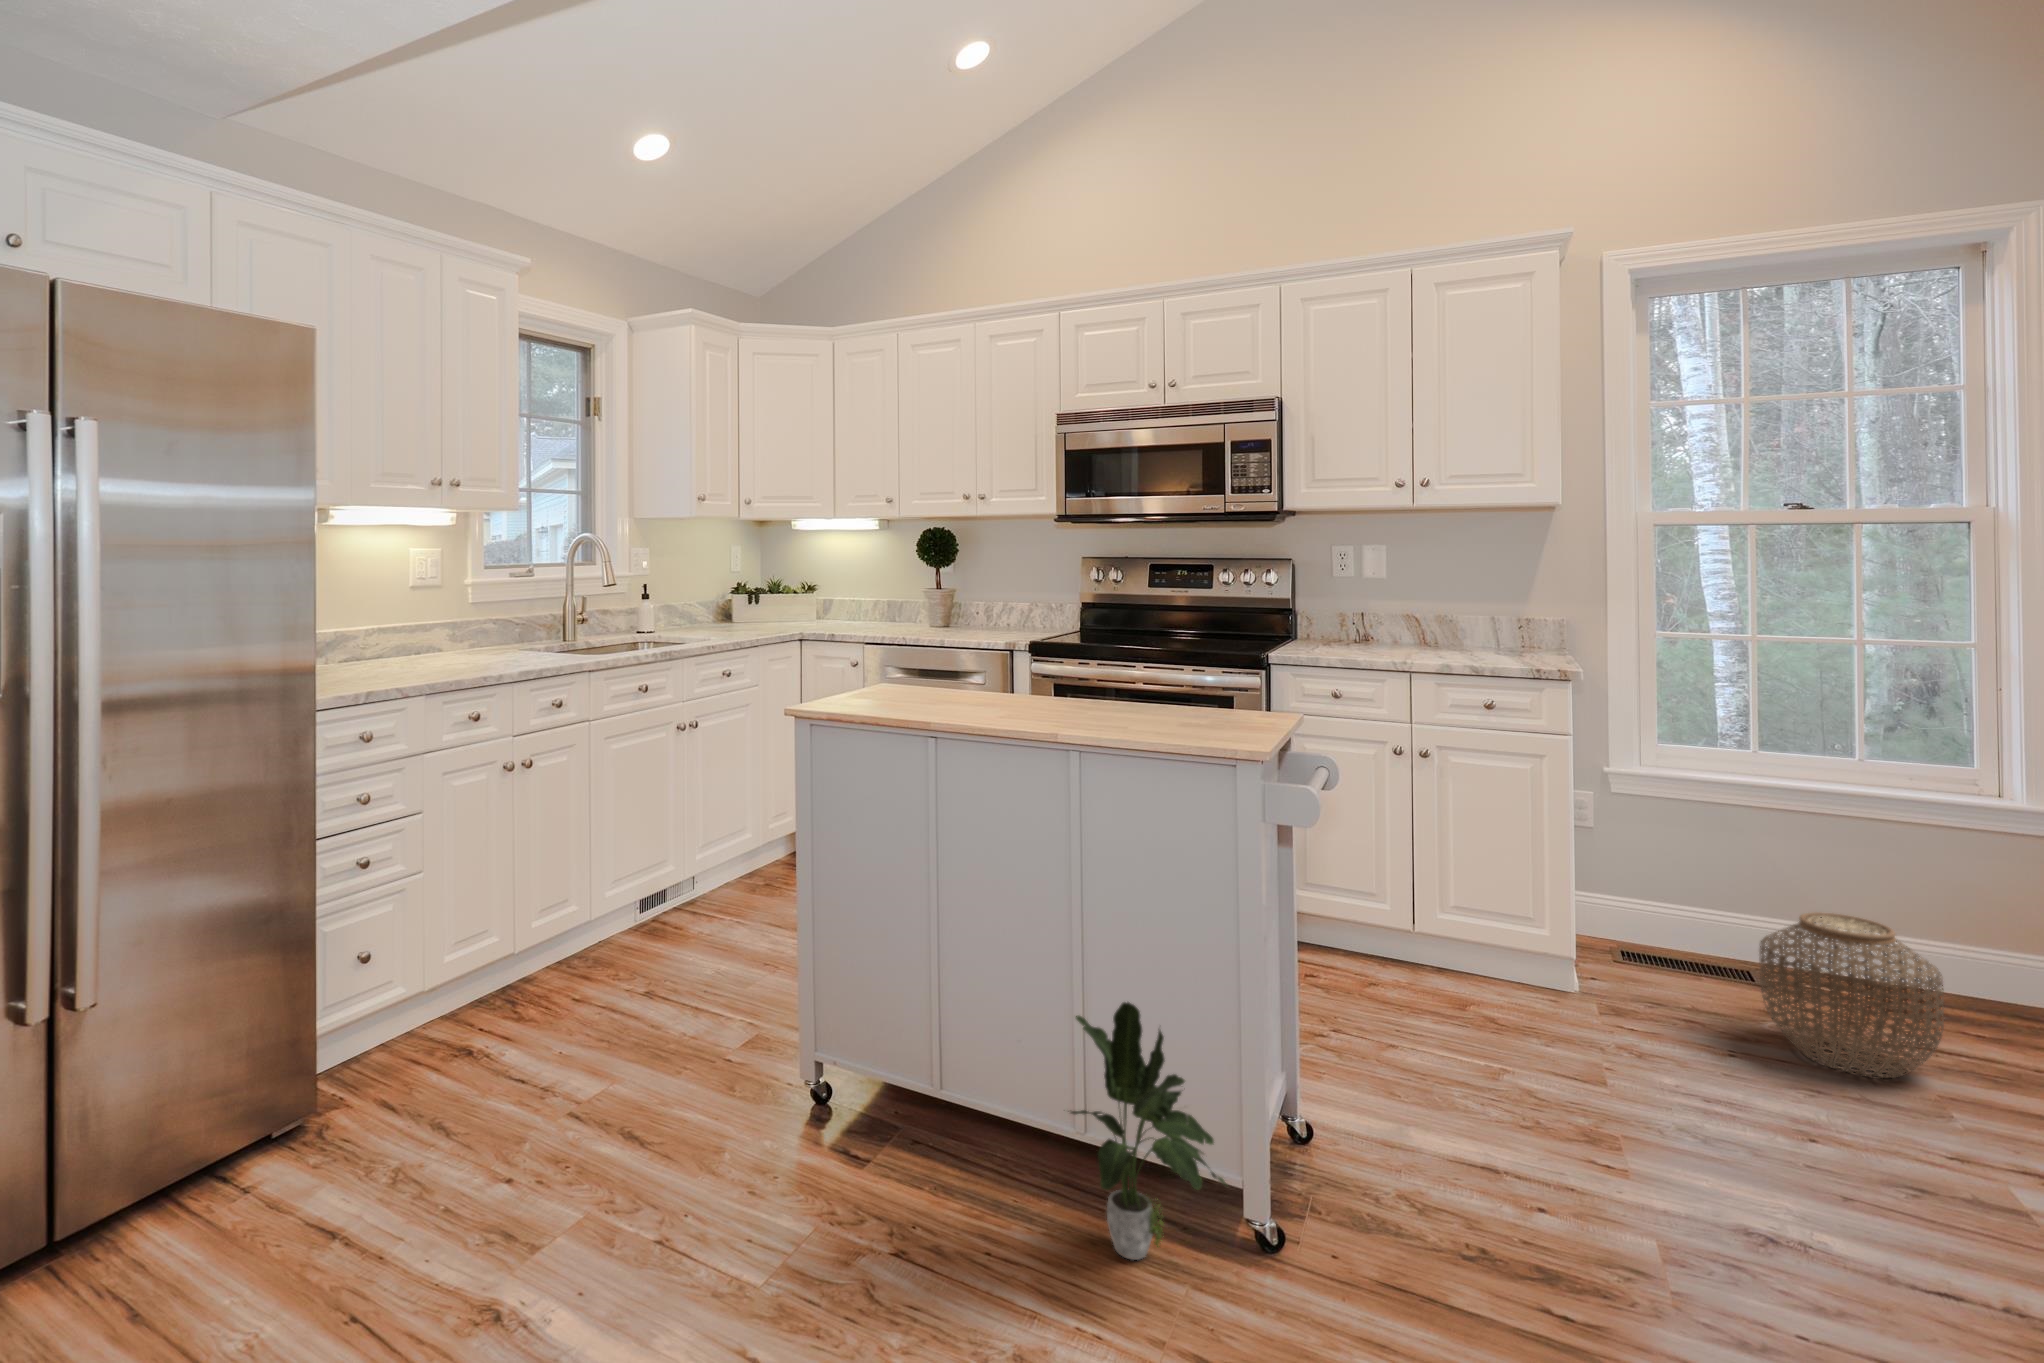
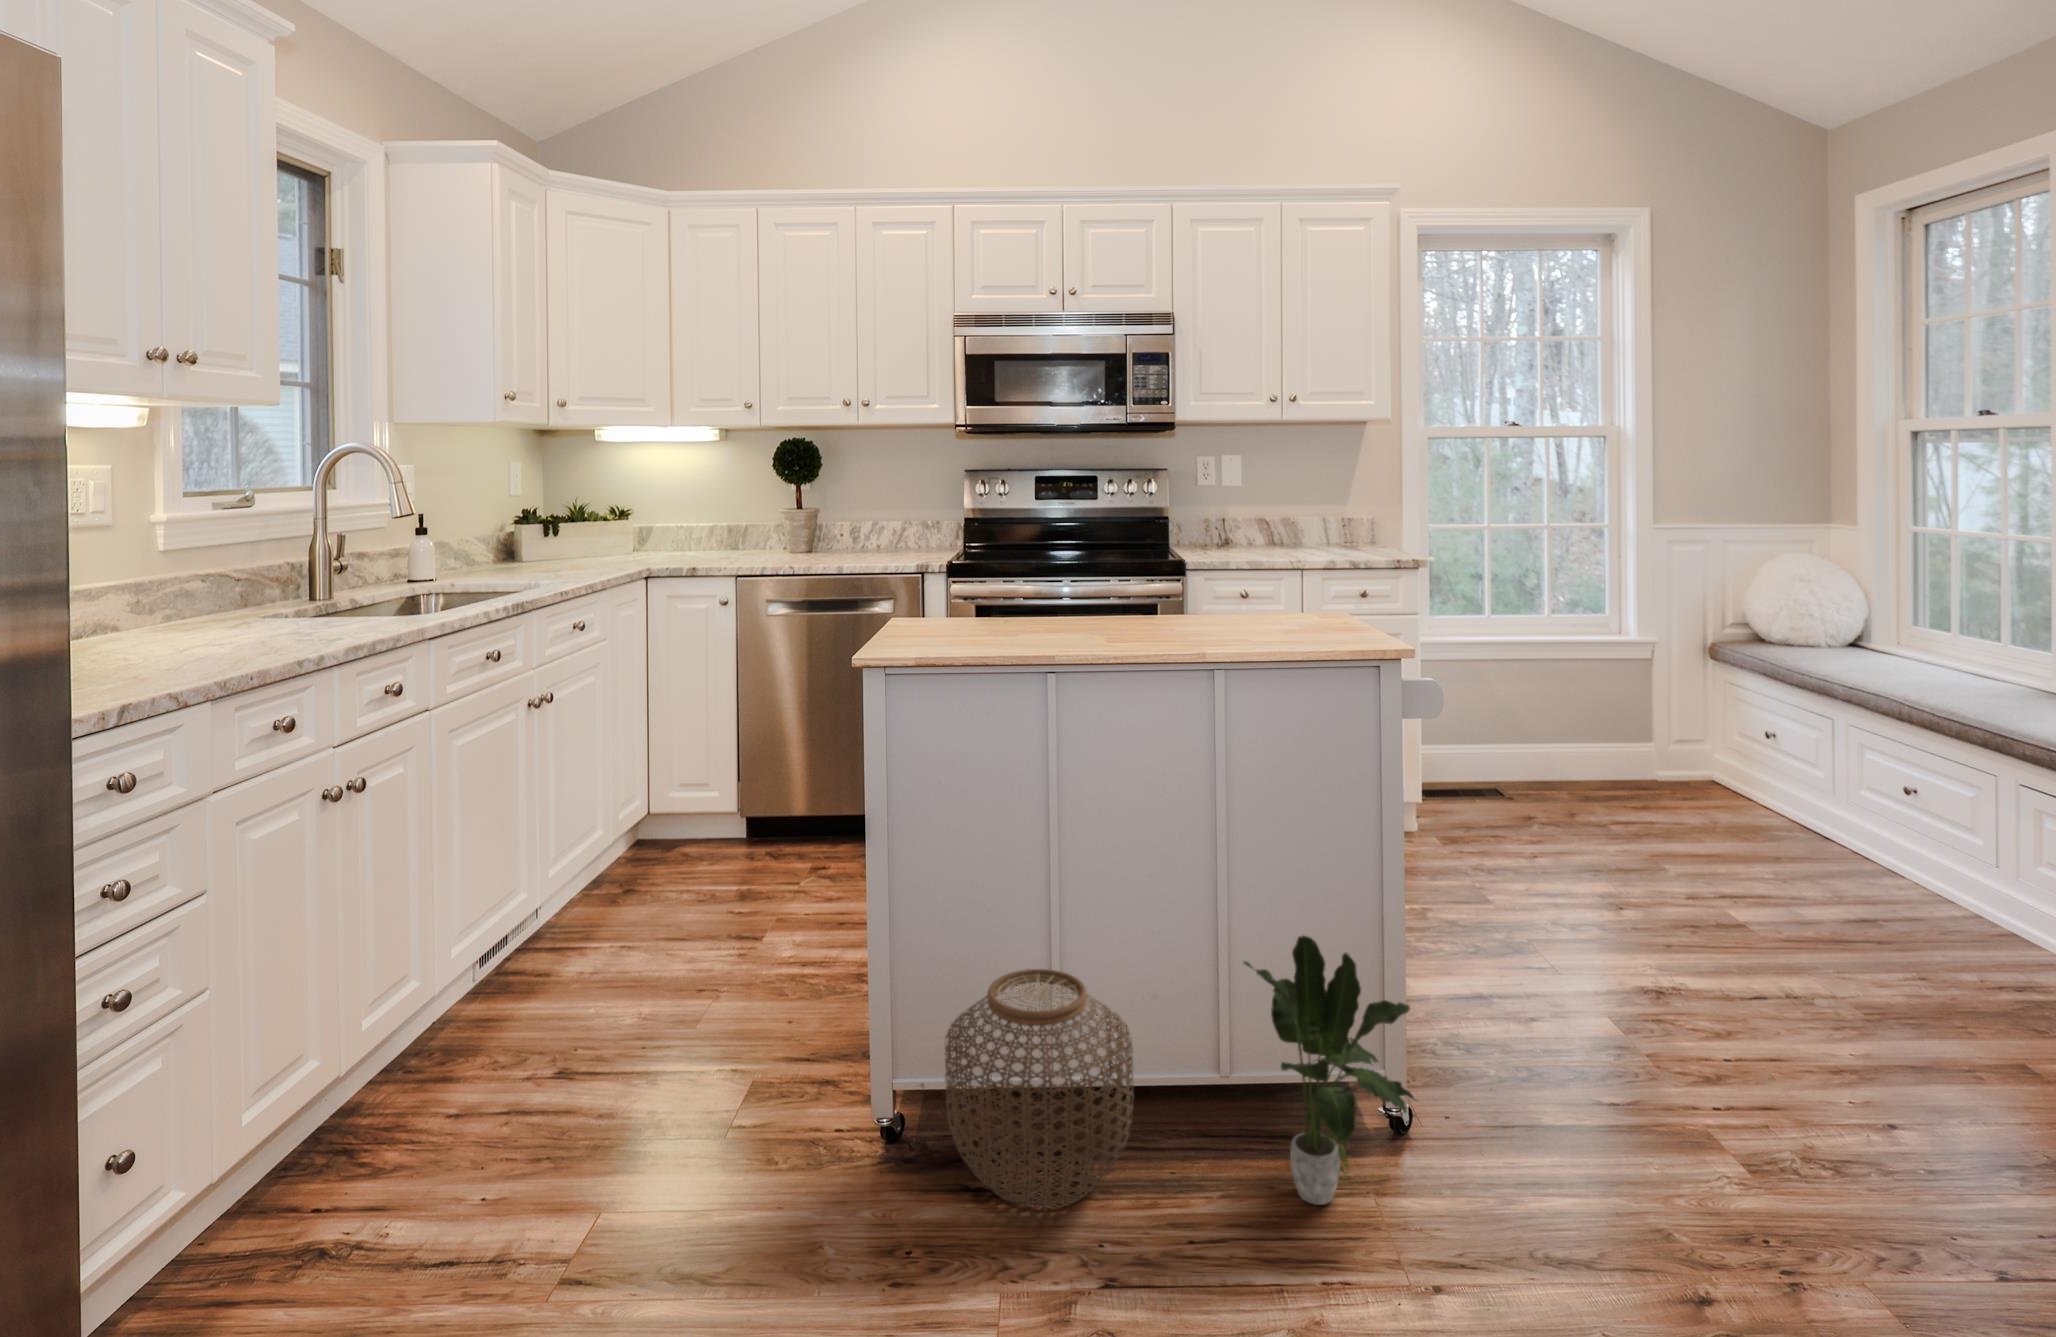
woven basket: present [1760,912,1944,1078] -> present [945,969,1134,1209]

